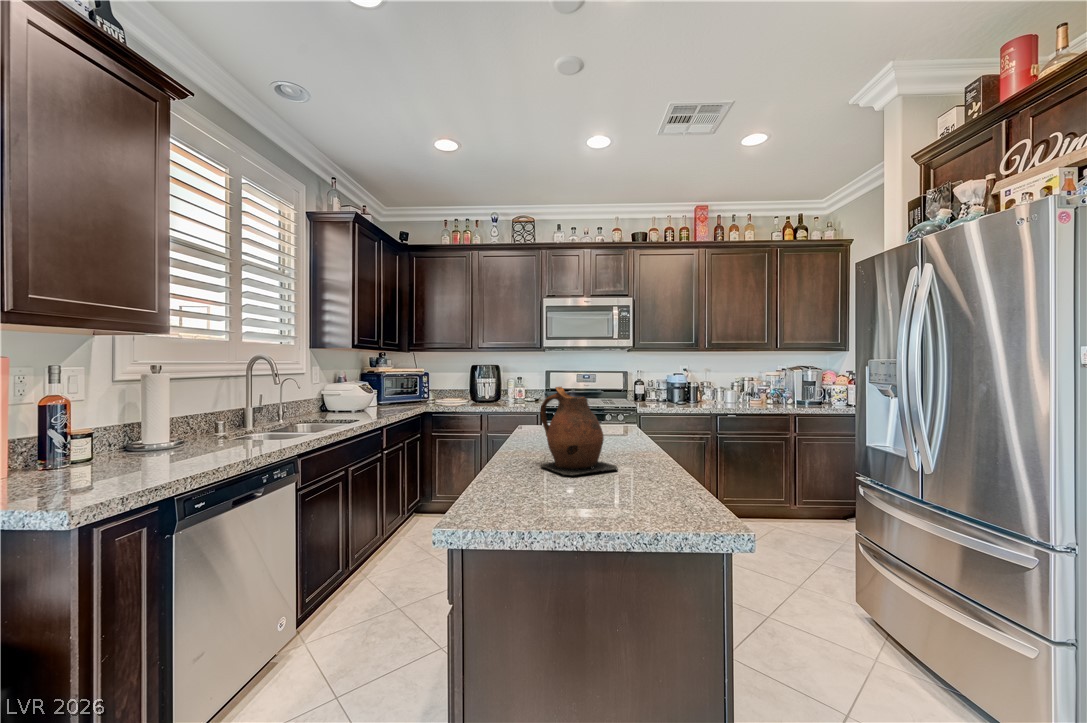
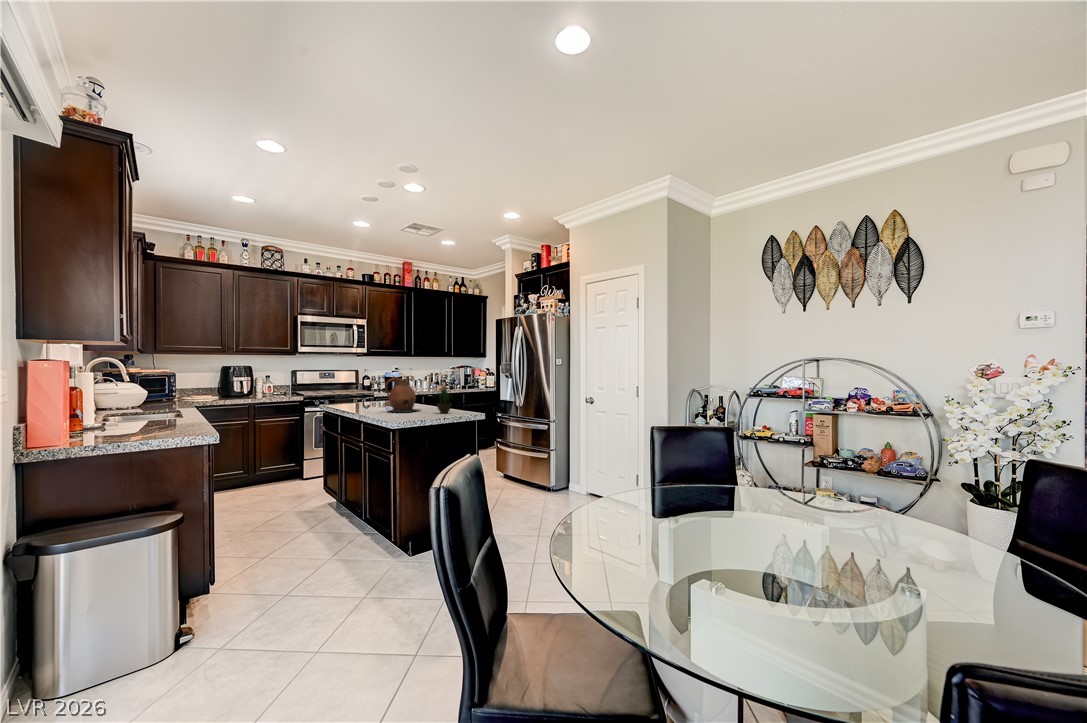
potted plant: none [609,368,674,497] -> present [435,384,452,413]

